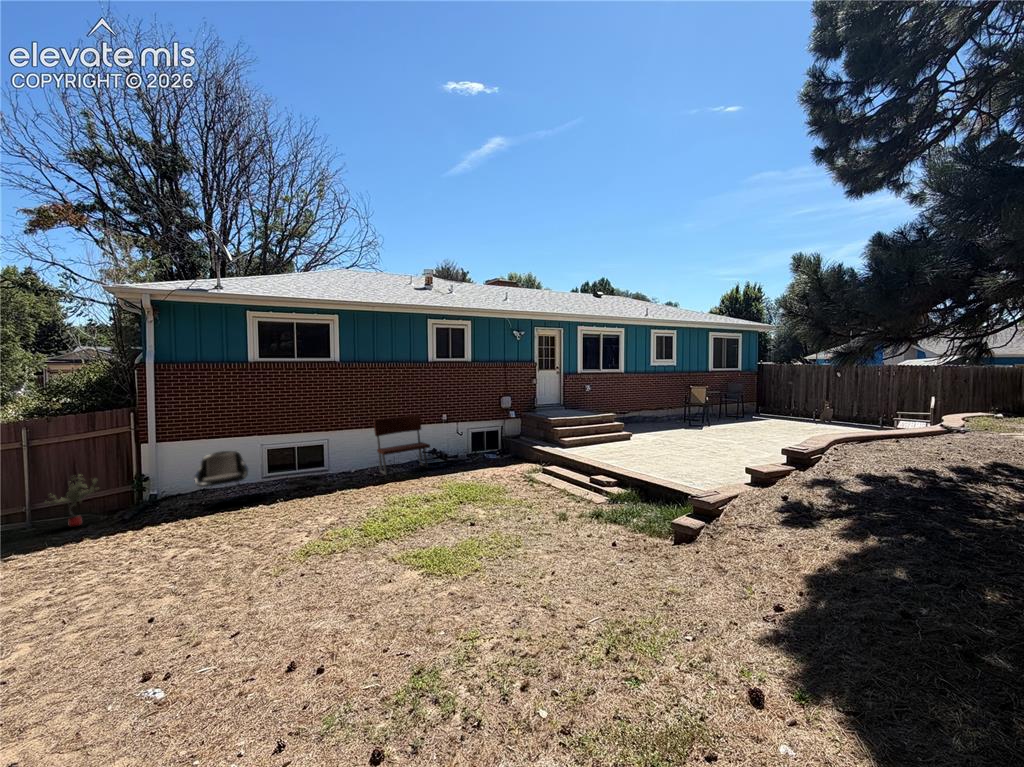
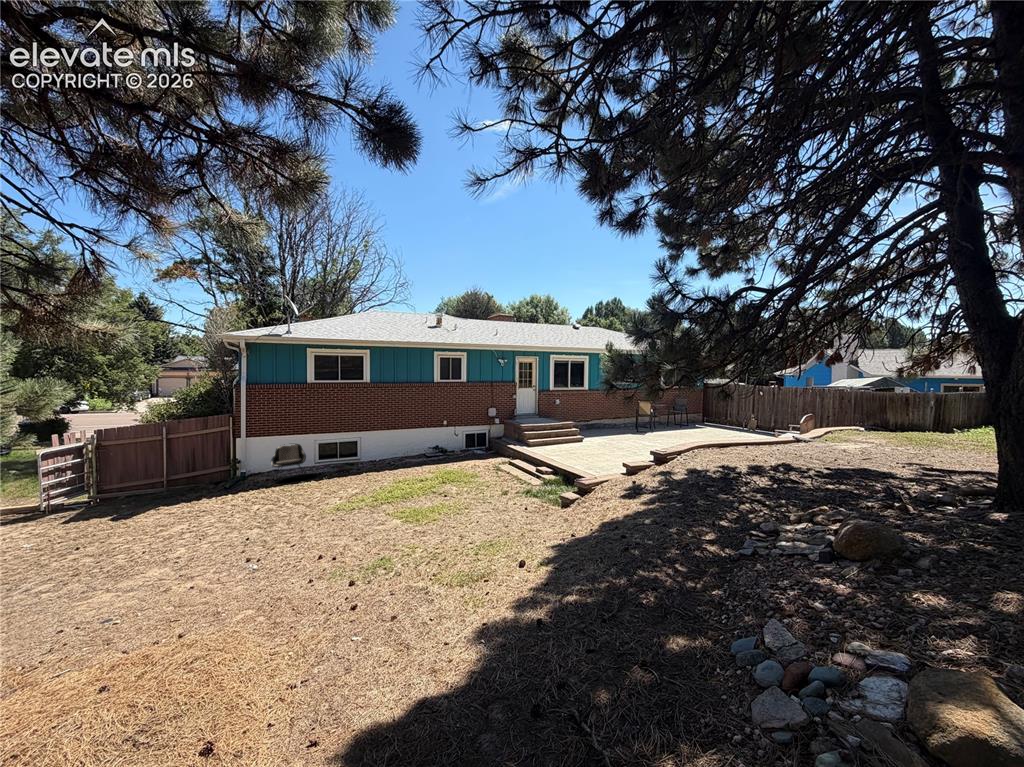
bench: present [374,415,430,475] -> none [394,420,433,463]
potted tree: present [46,476,97,527] -> none [176,457,211,492]

